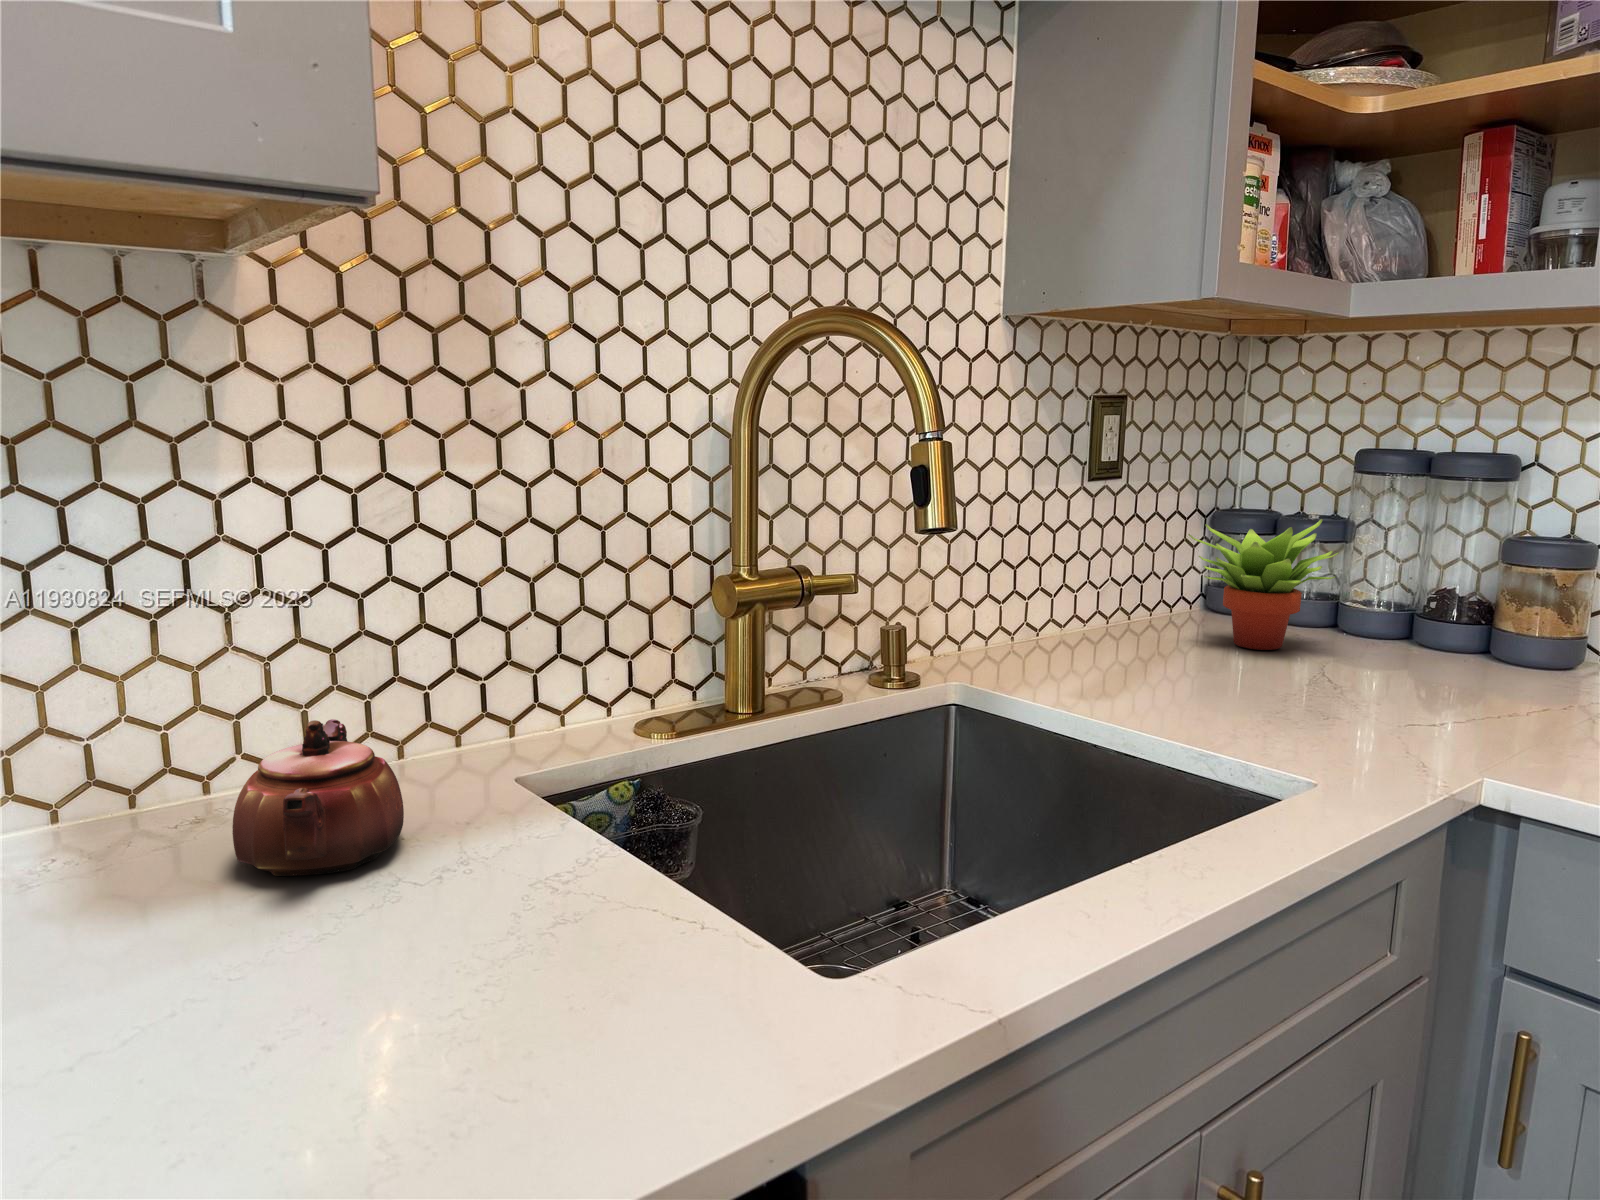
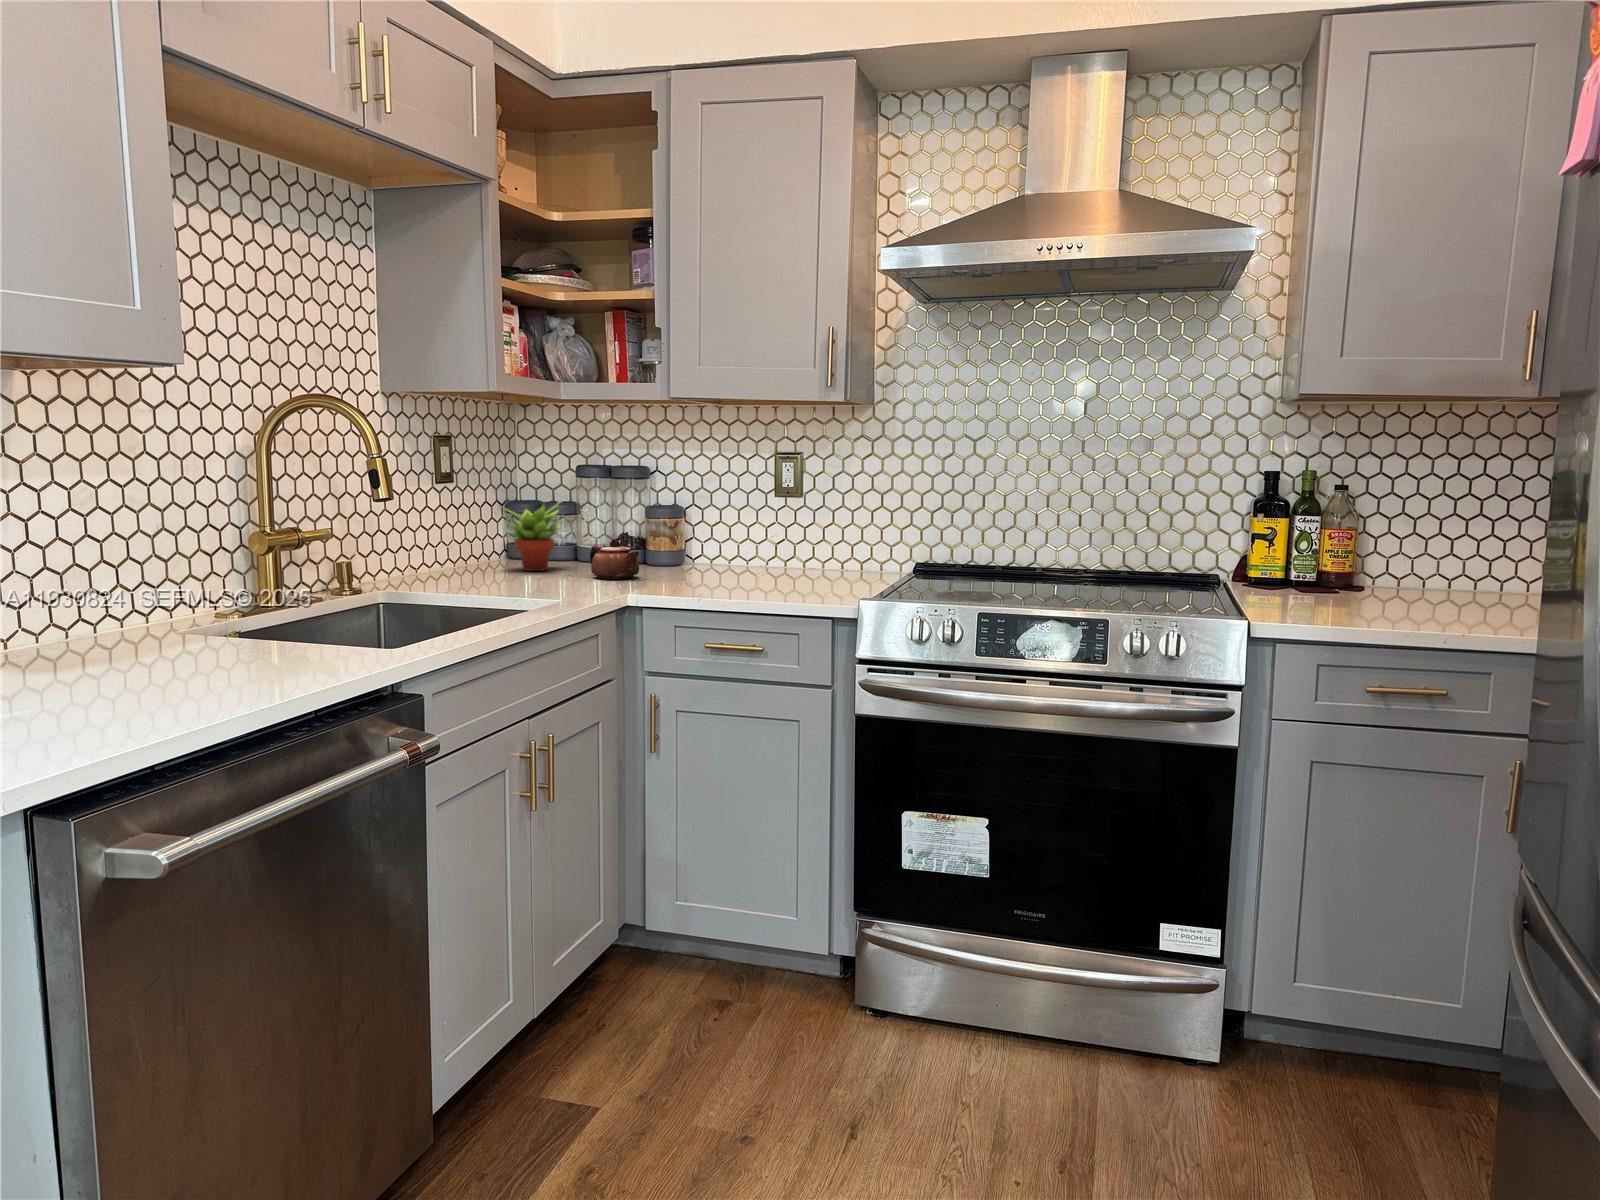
teapot: present [232,719,404,876] -> present [590,538,639,579]

